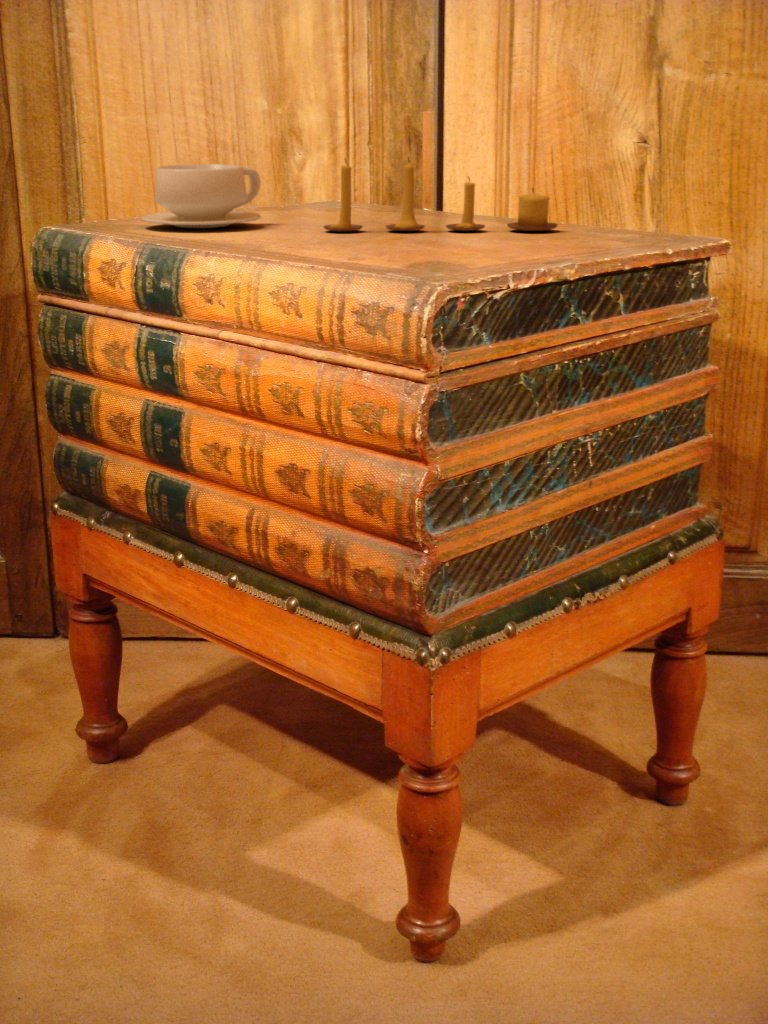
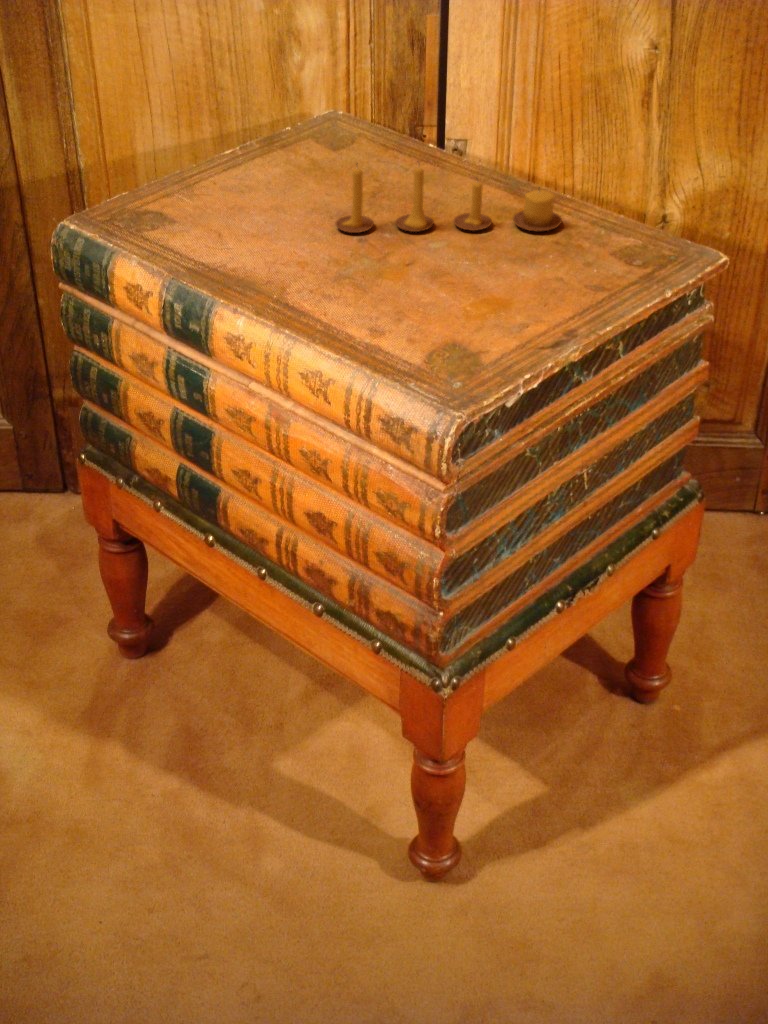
teacup: present [142,164,261,228] -> none [156,140,273,227]

